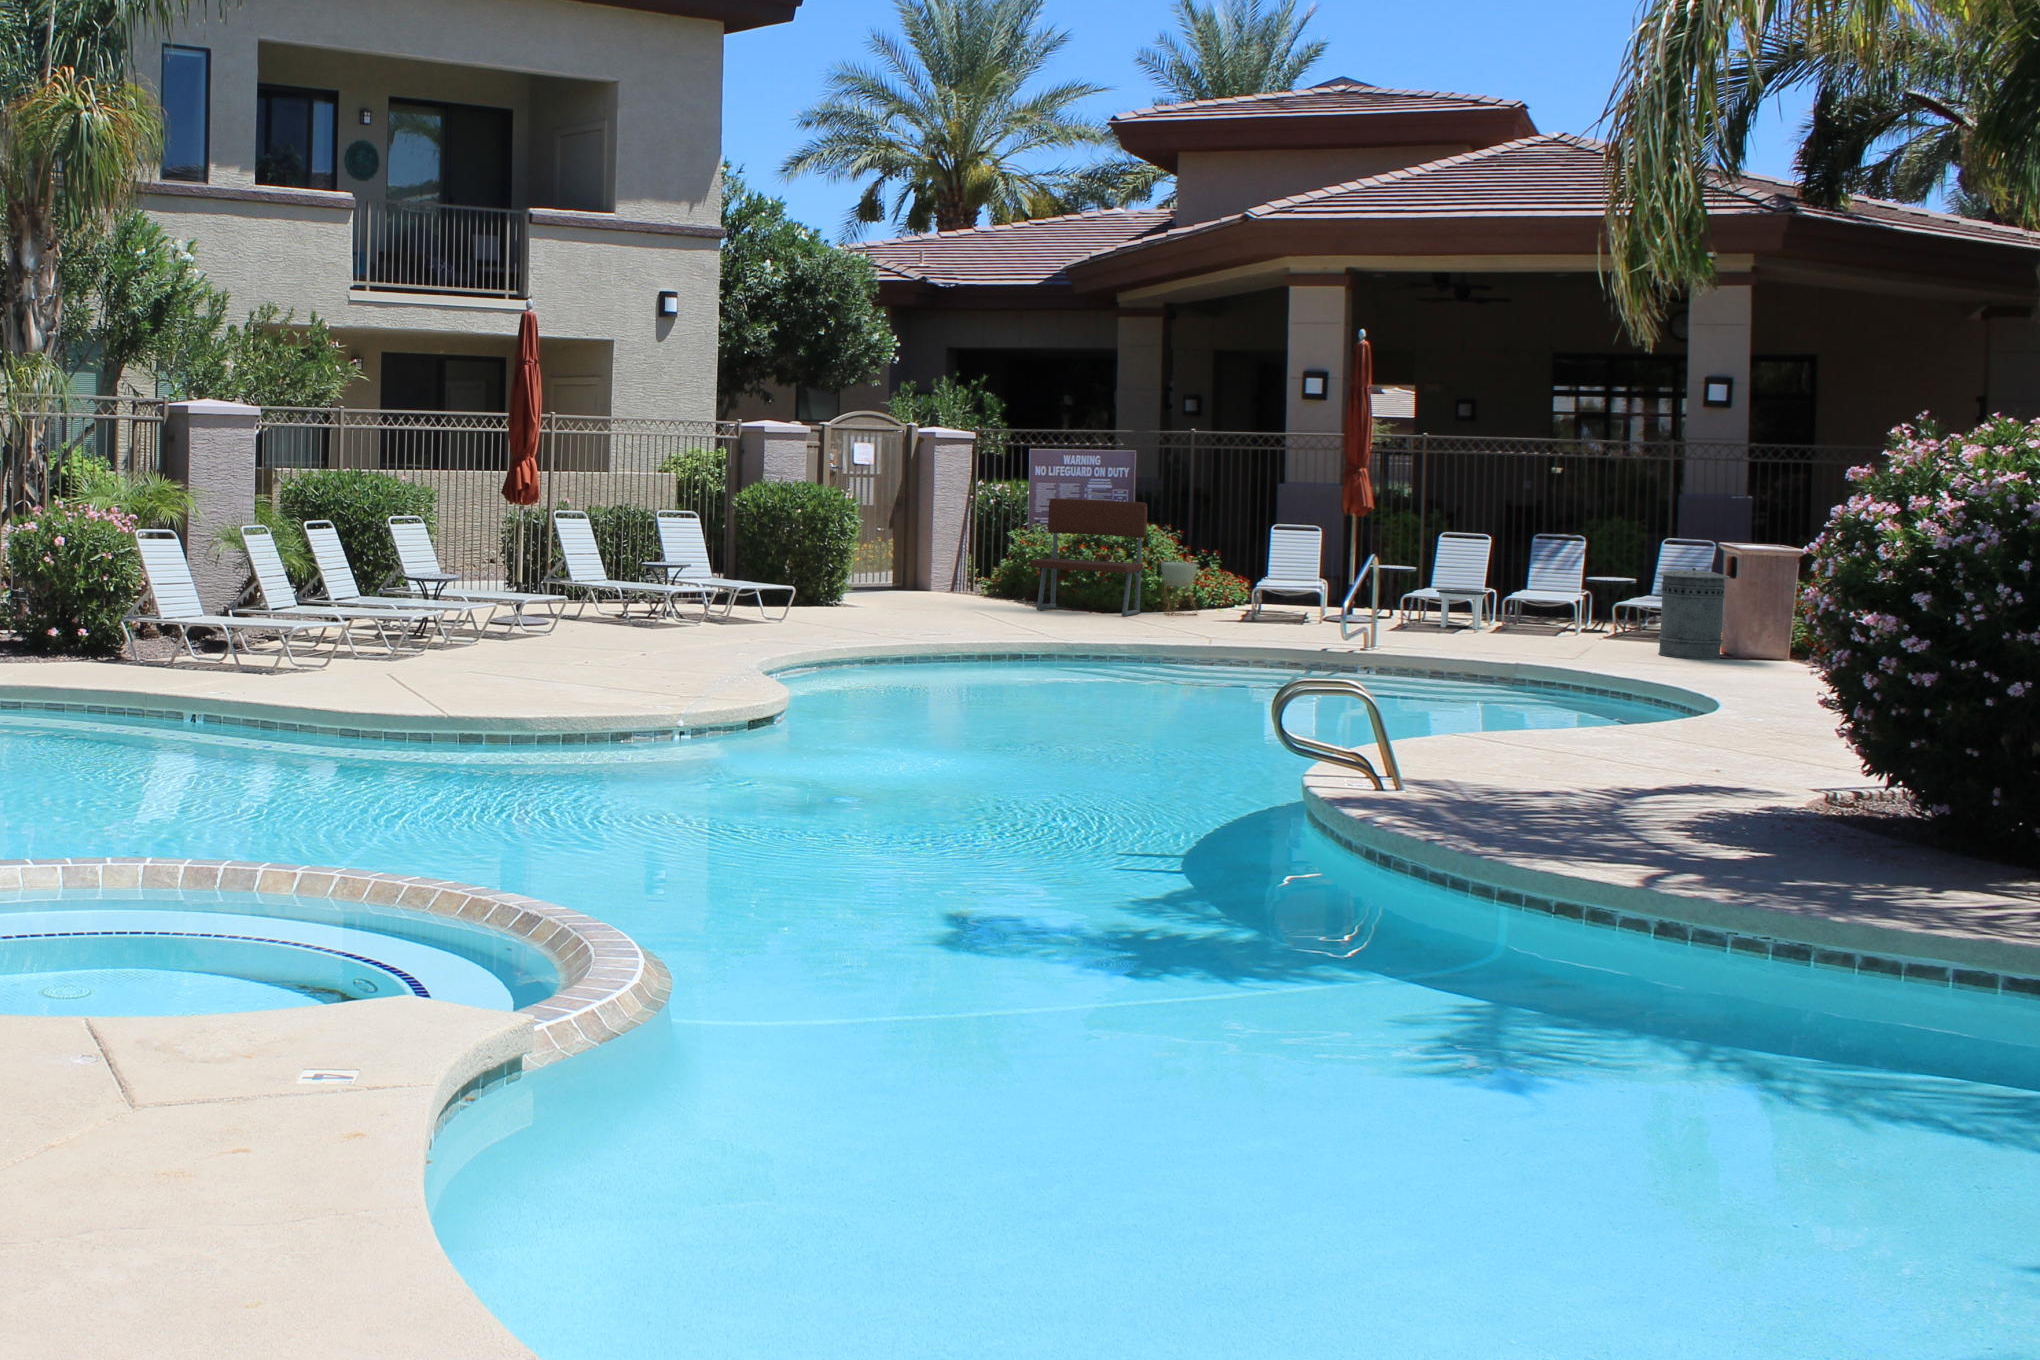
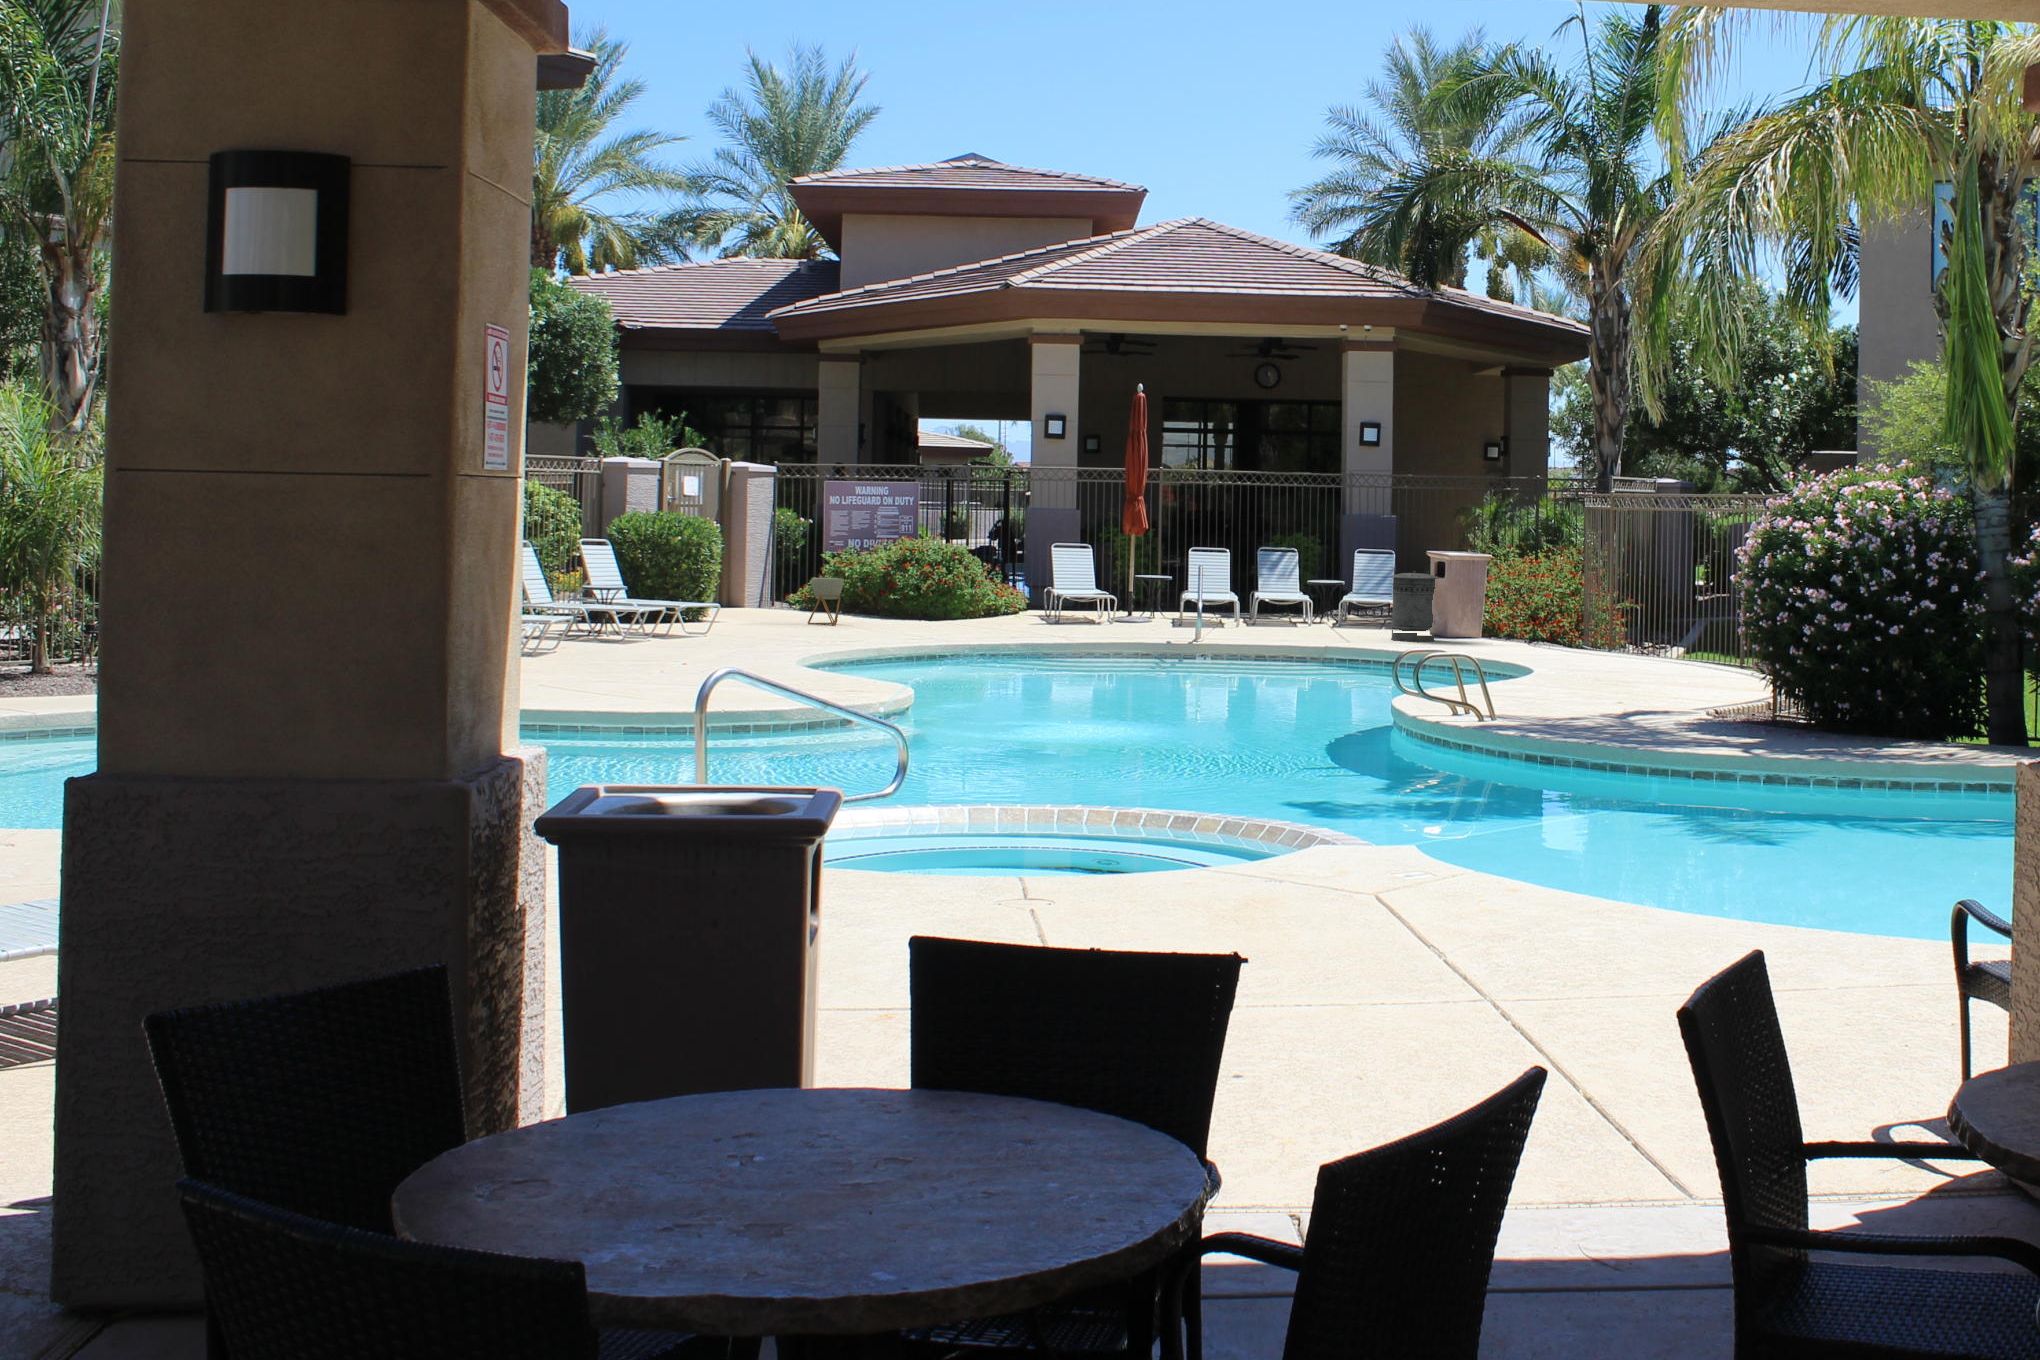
bench: present [1030,498,1147,617] -> none [870,526,968,631]
planter: present [1161,562,1197,616] -> present [808,578,844,626]
round table: present [1436,589,1487,629] -> none [1196,597,1235,629]

